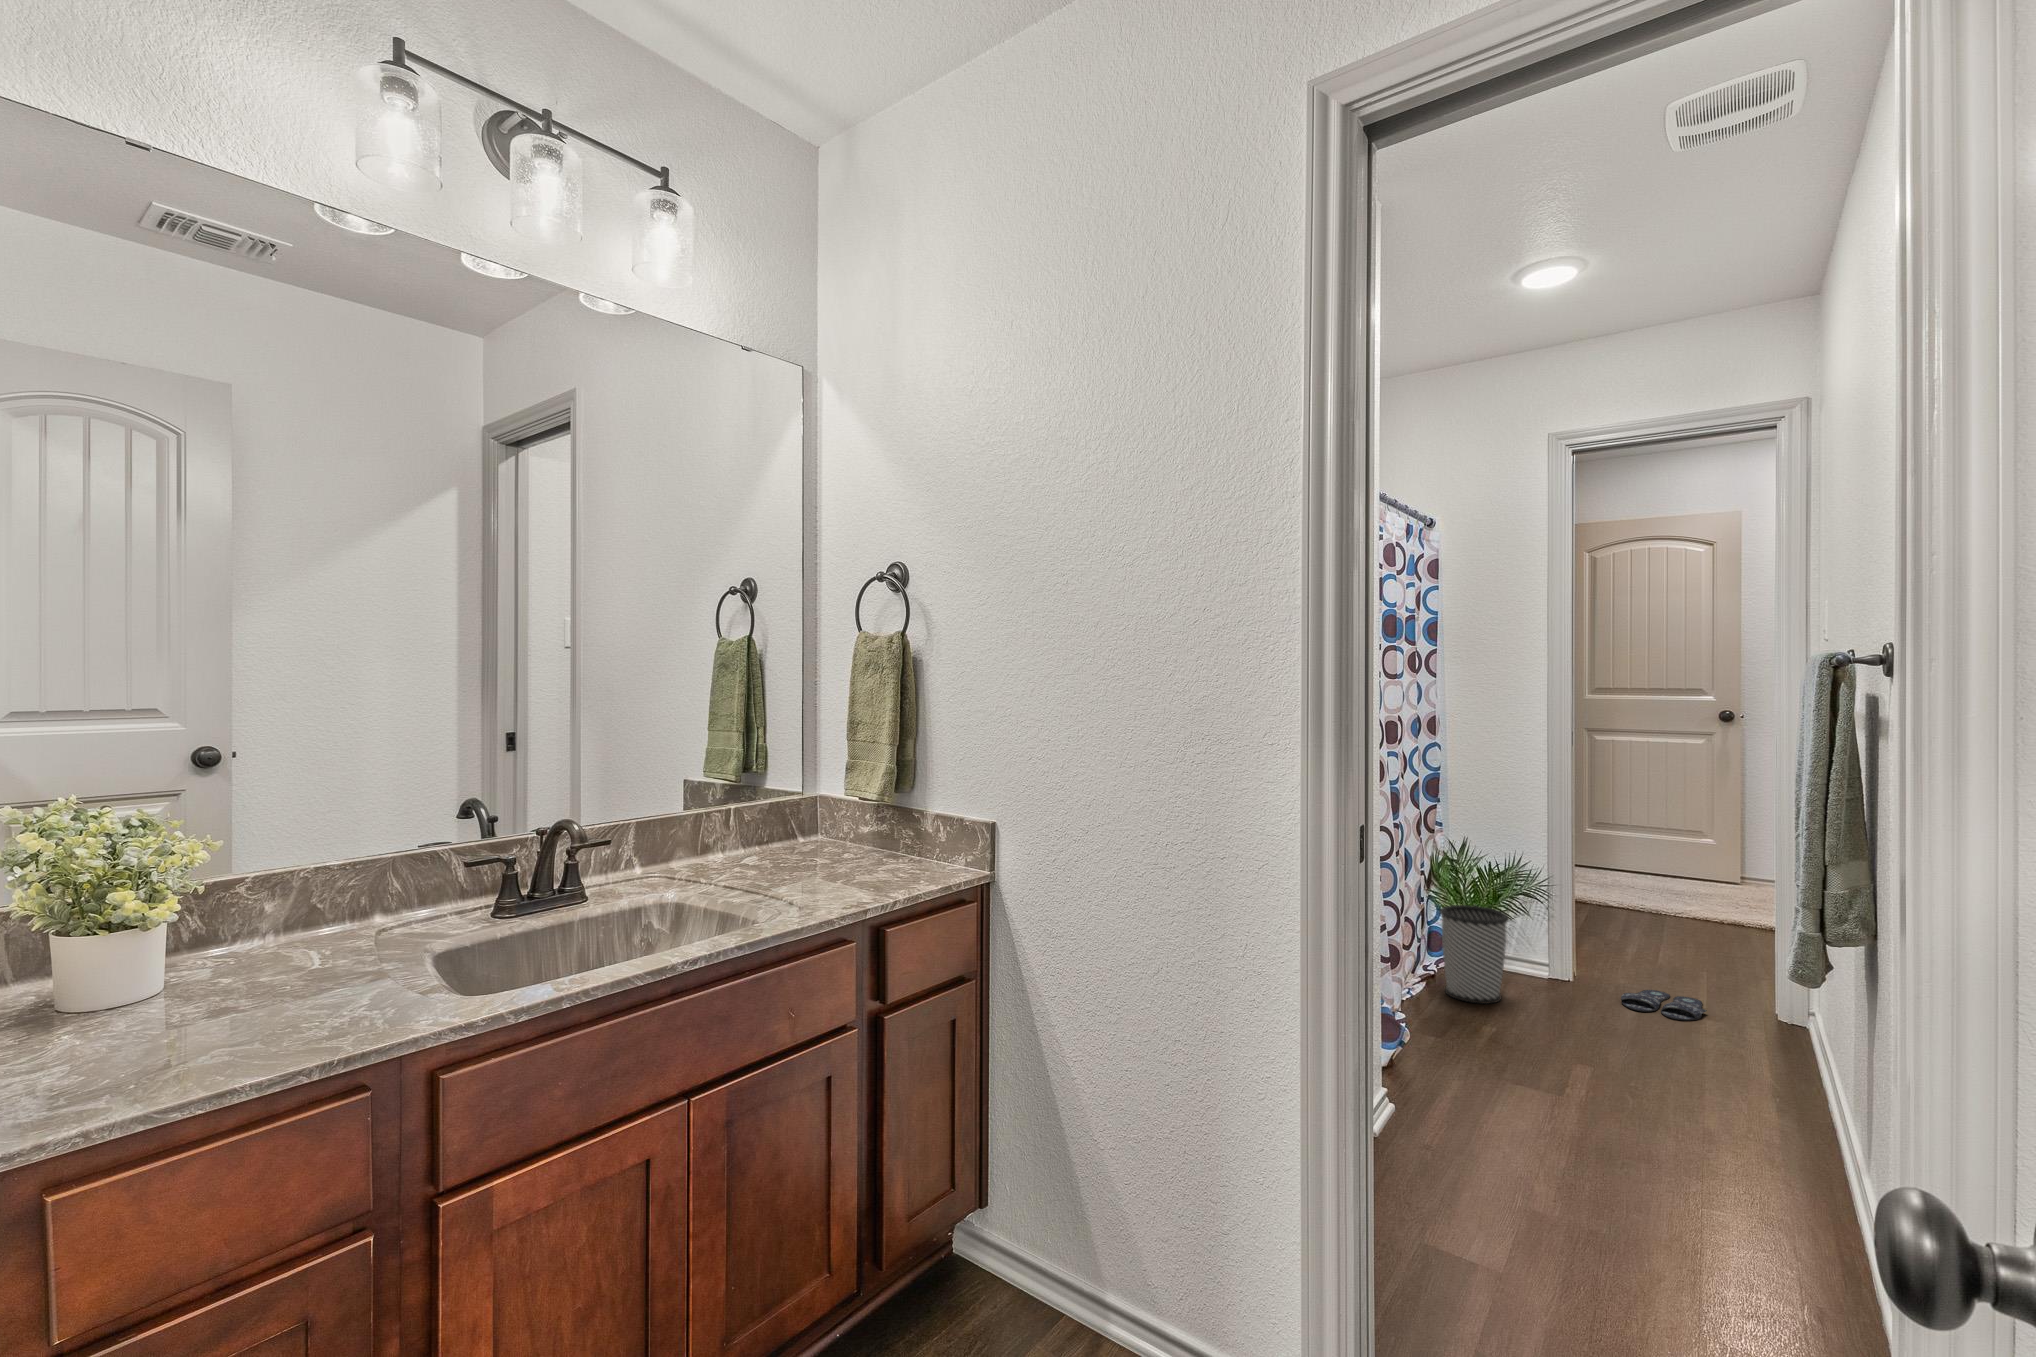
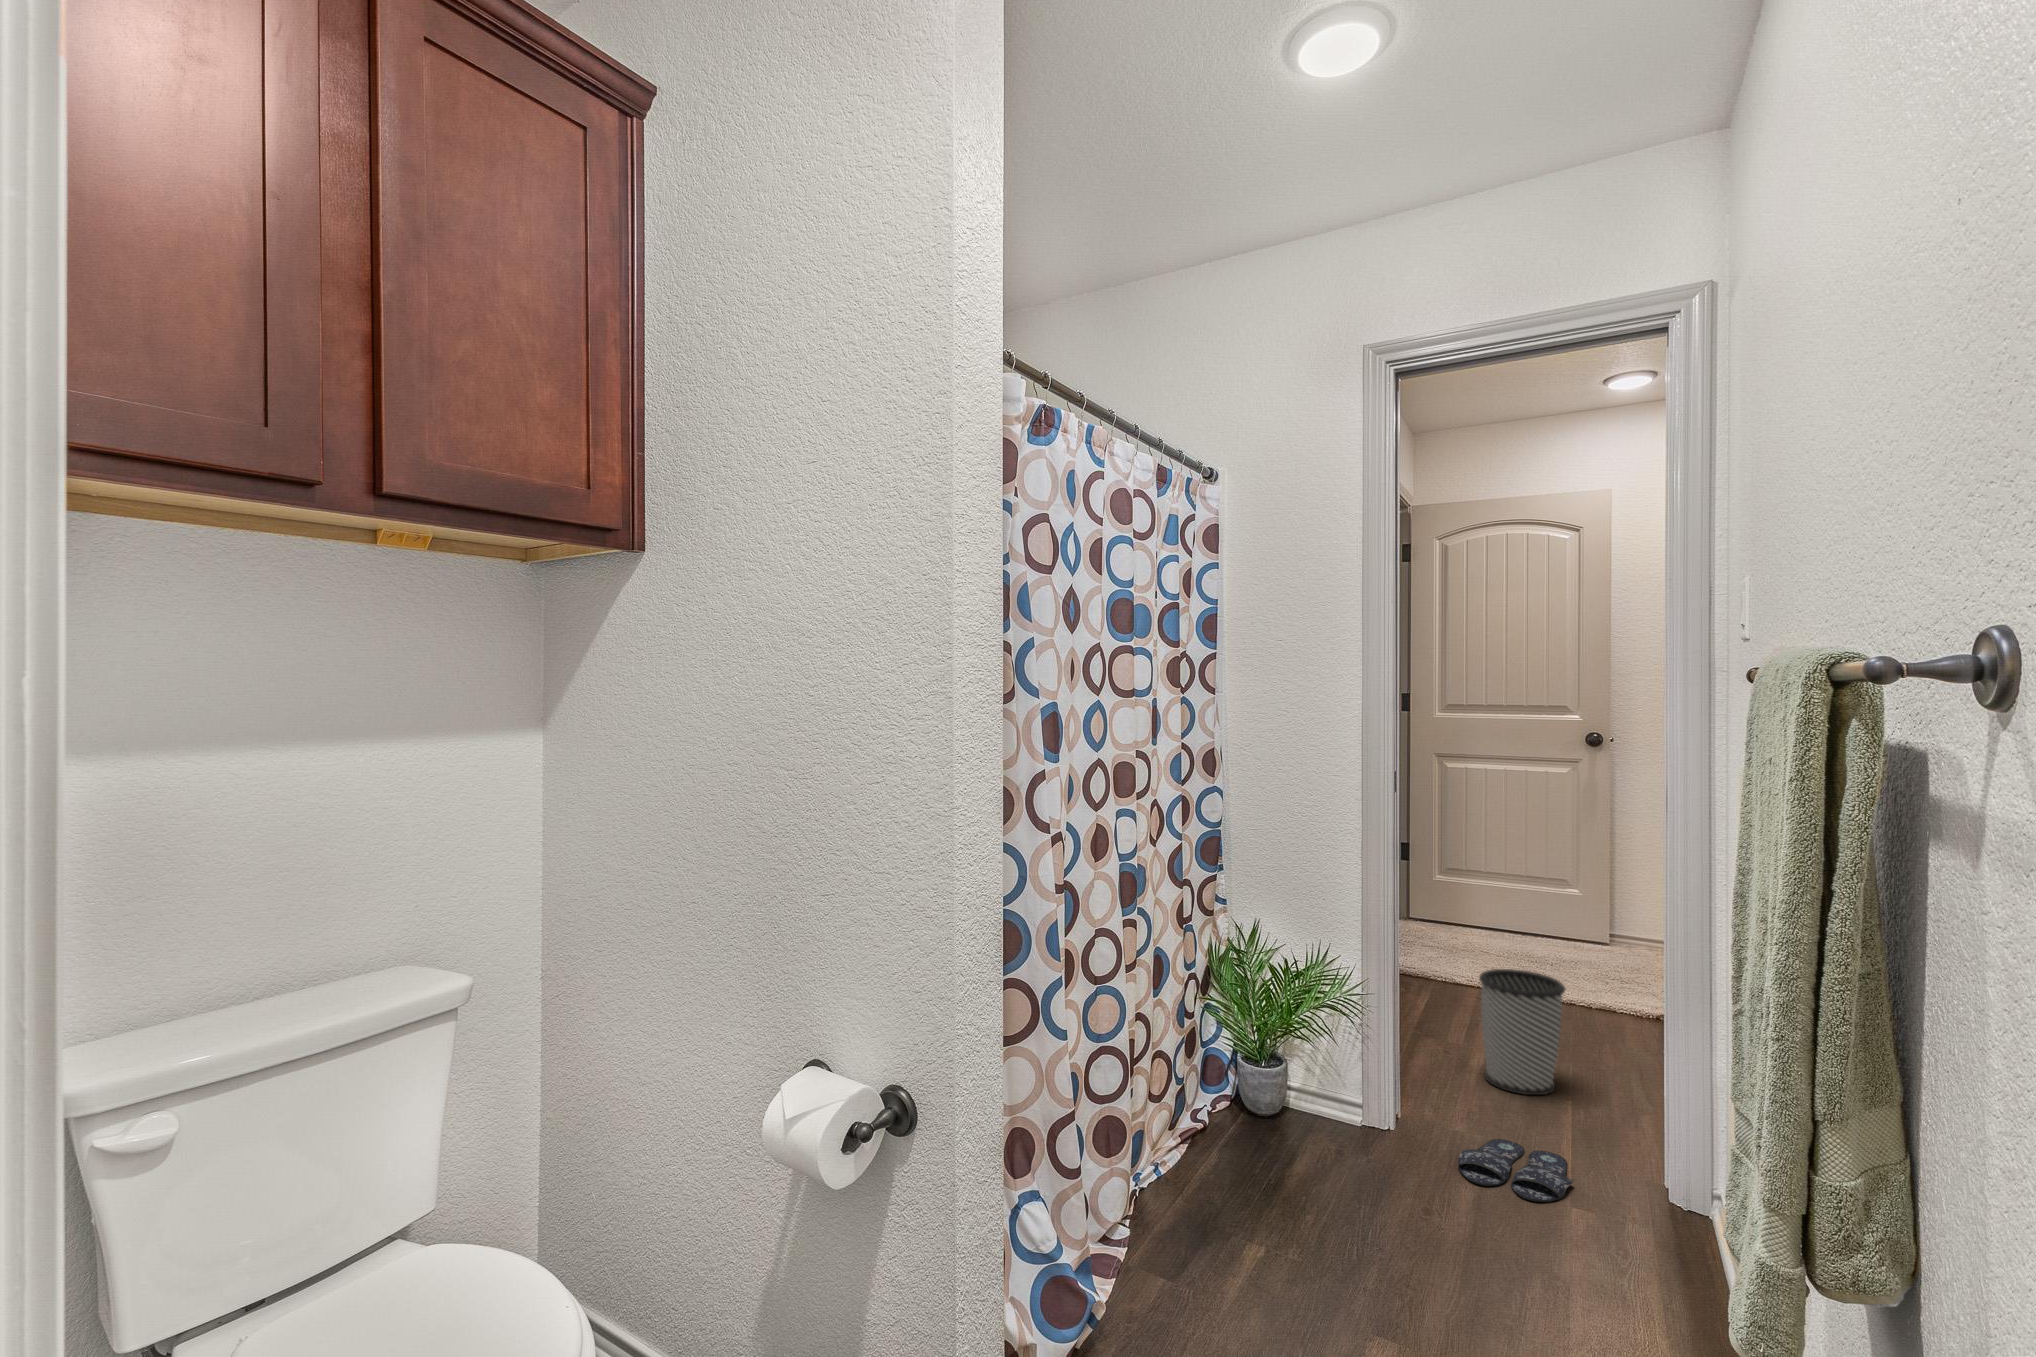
wastebasket: present [1440,905,1509,1004] -> present [1479,969,1565,1095]

